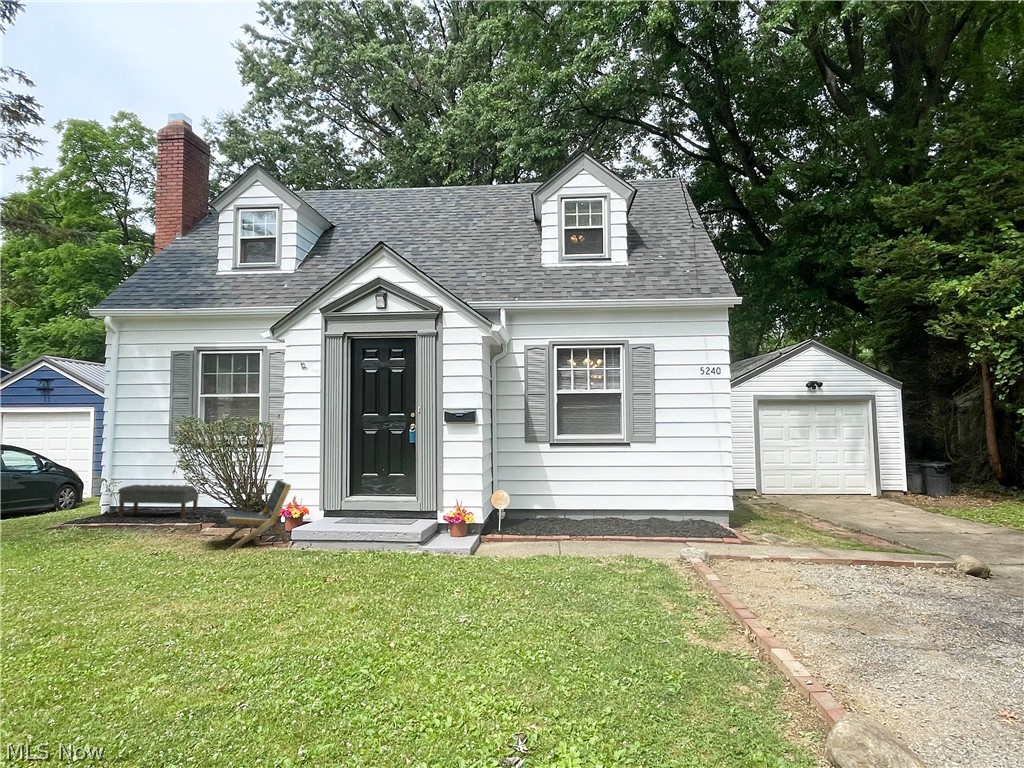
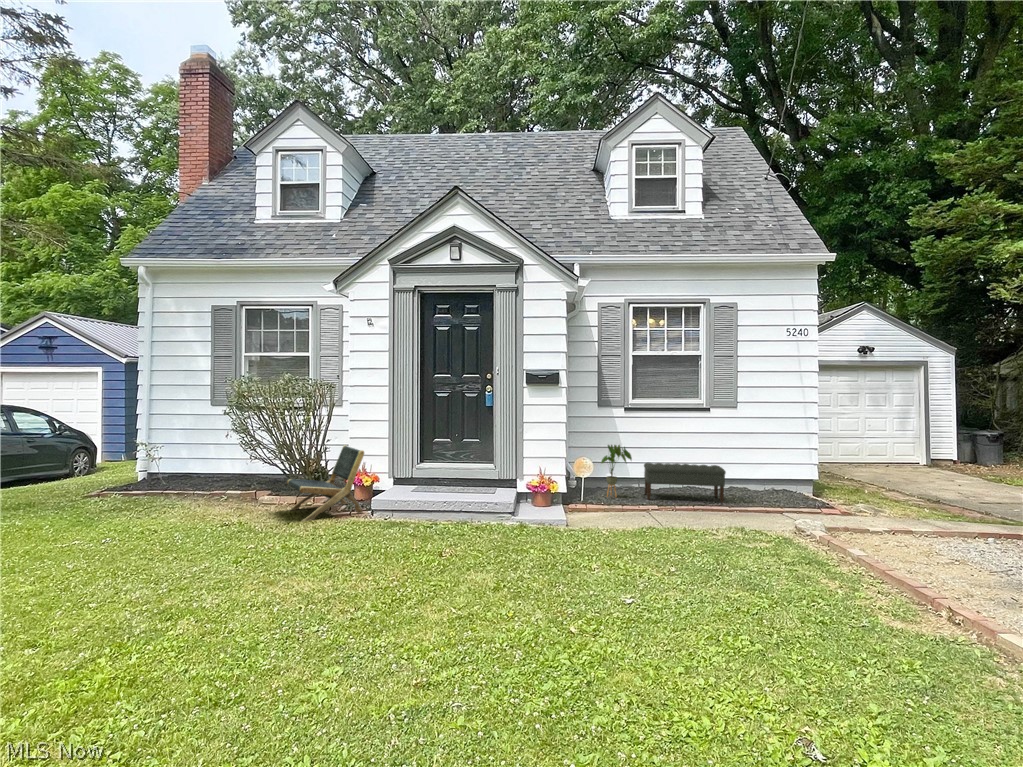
house plant: none [523,478,552,528] -> present [601,445,632,497]
bench: present [118,485,198,518] -> present [644,463,726,503]

